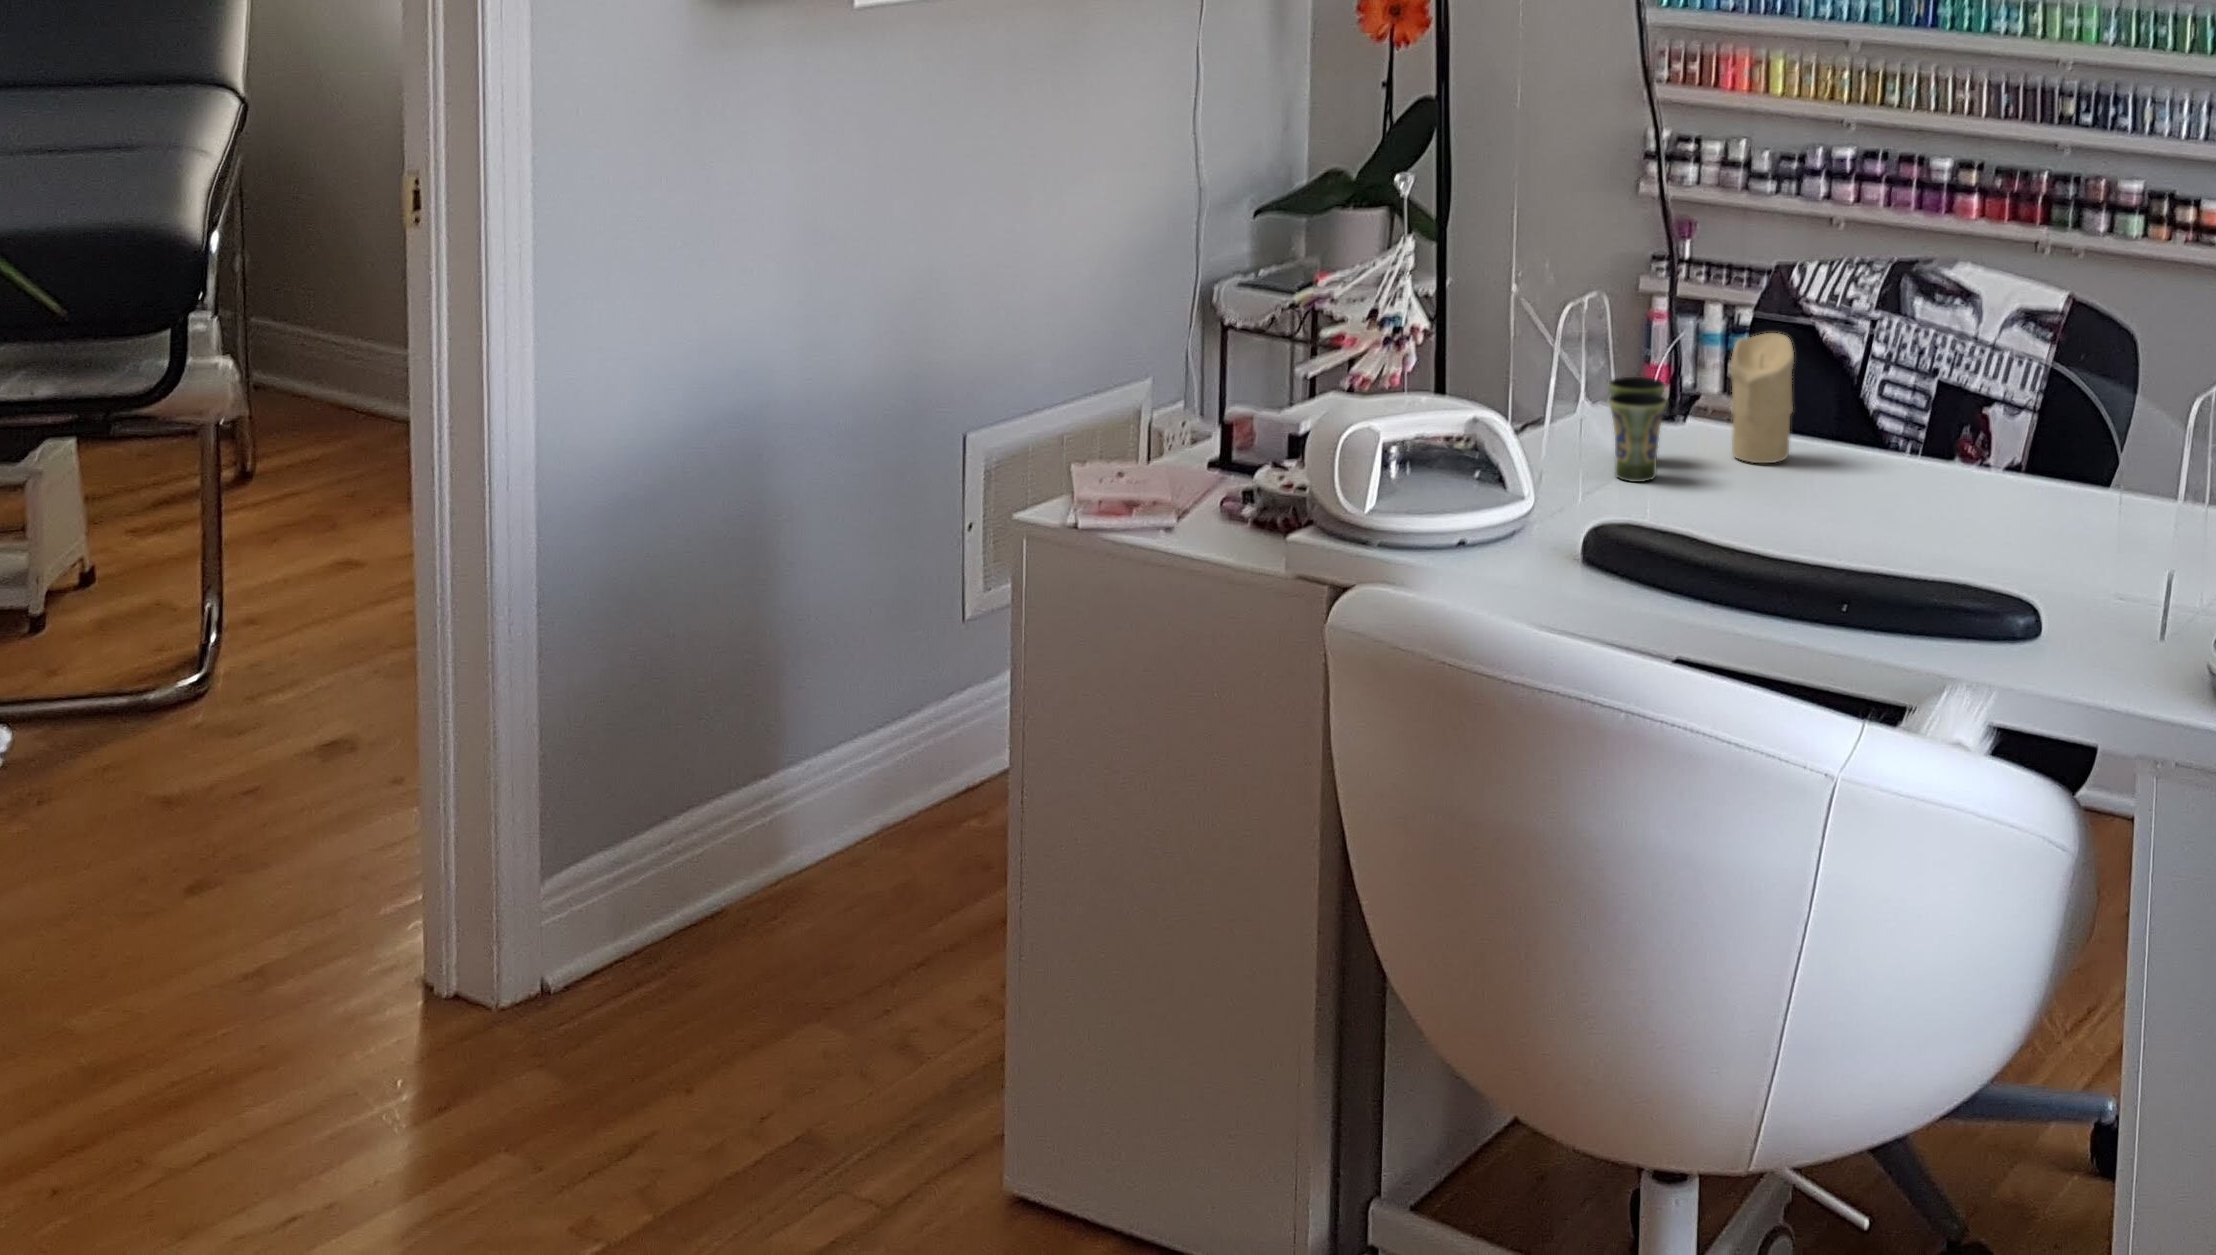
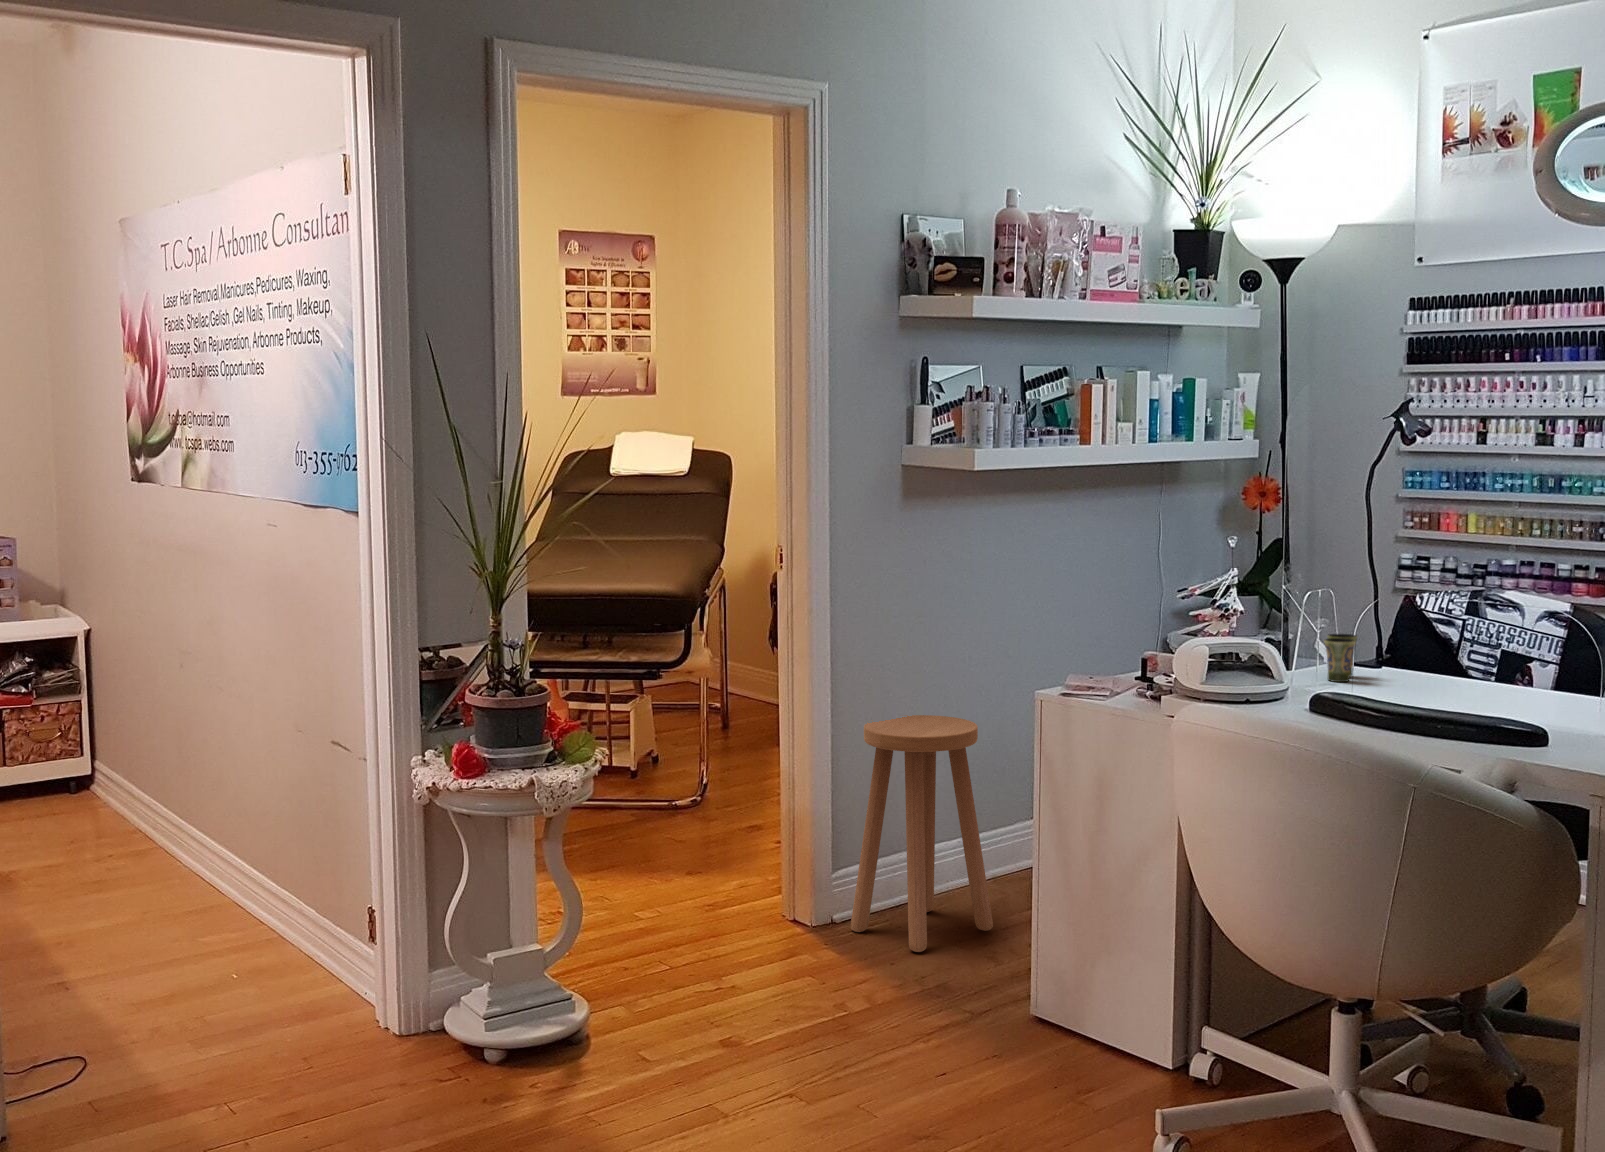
candle: present [1731,333,1794,463] -> none [1395,614,1430,680]
stool: none [609,510,914,1020] -> present [851,715,993,952]

